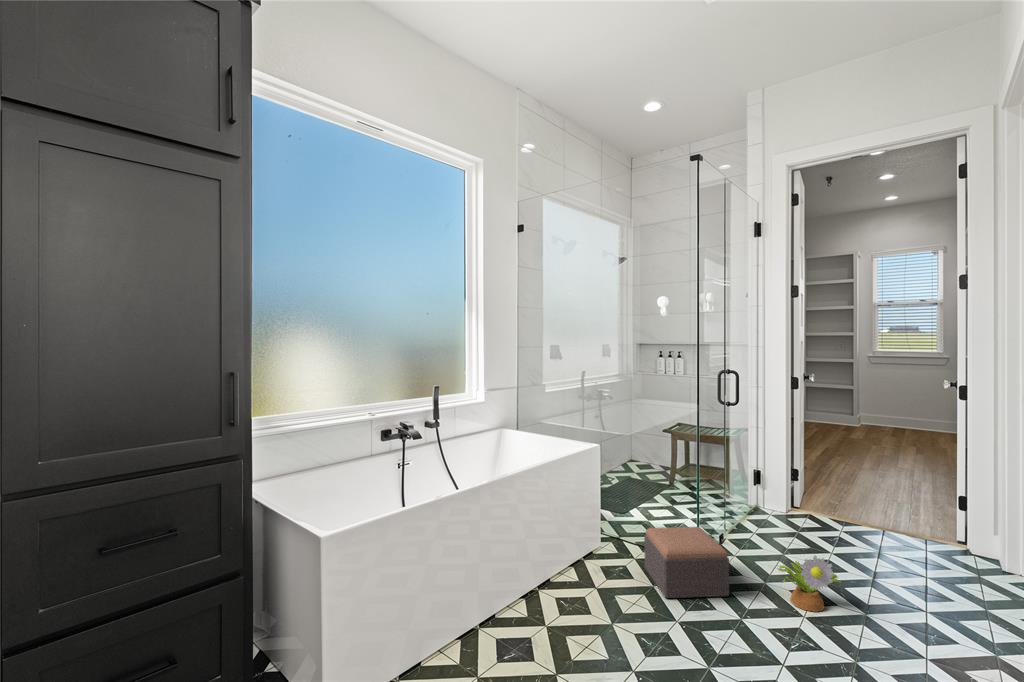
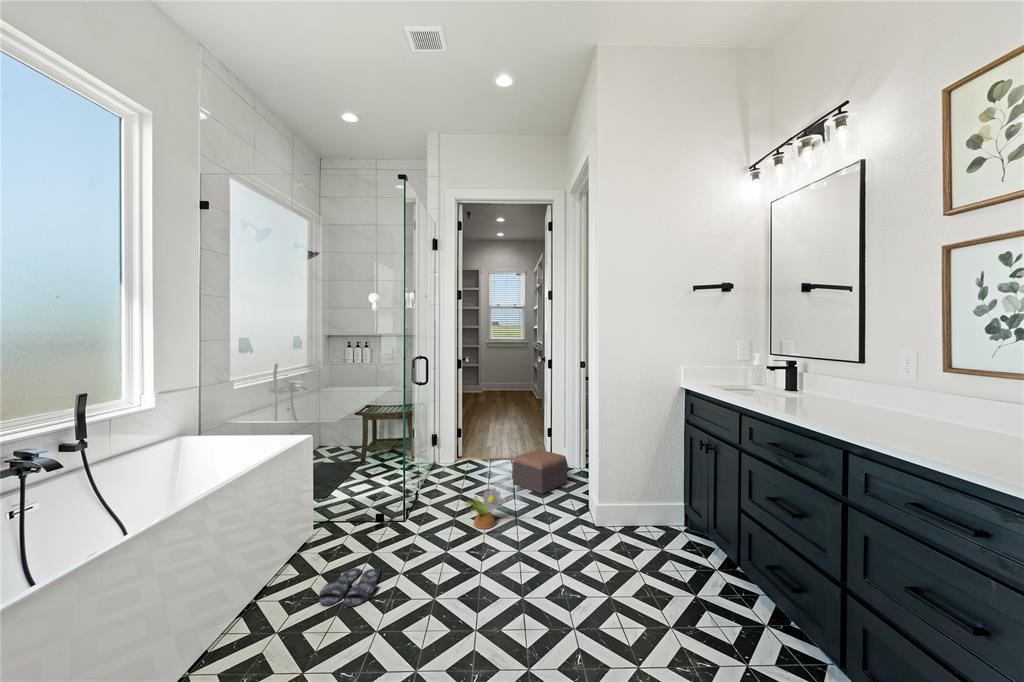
footstool: present [644,527,729,598] -> present [513,449,567,494]
slippers: none [589,595,656,634] -> present [319,568,380,607]

